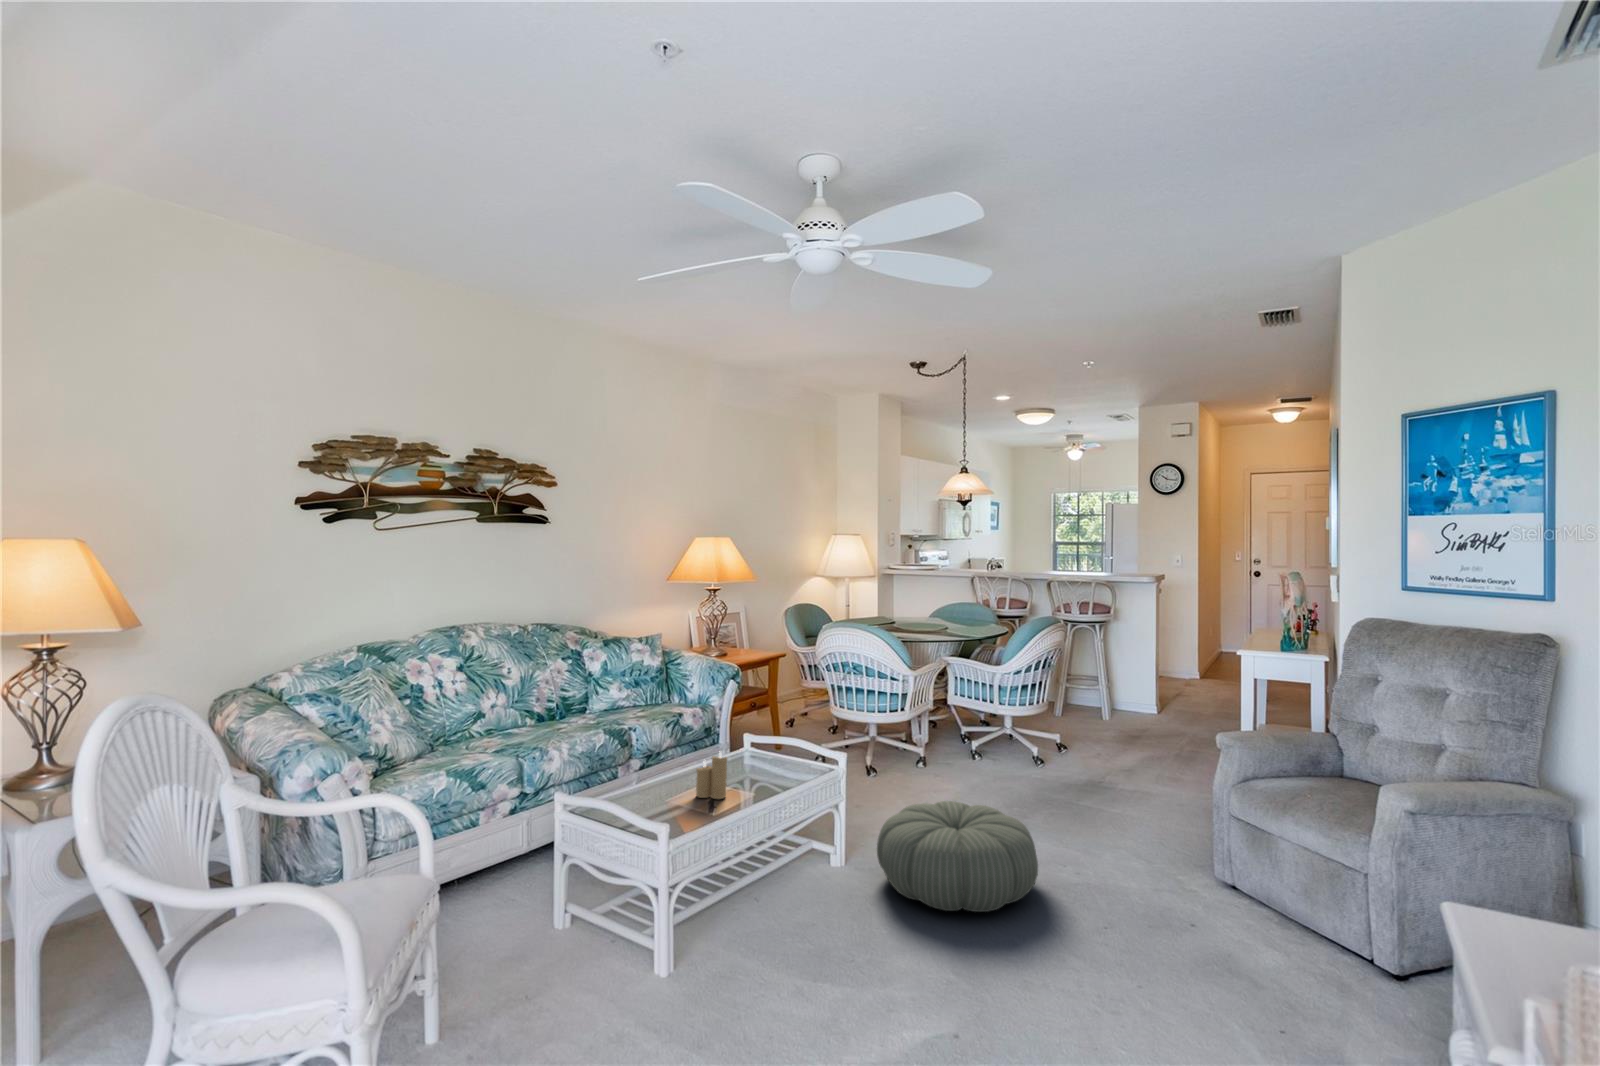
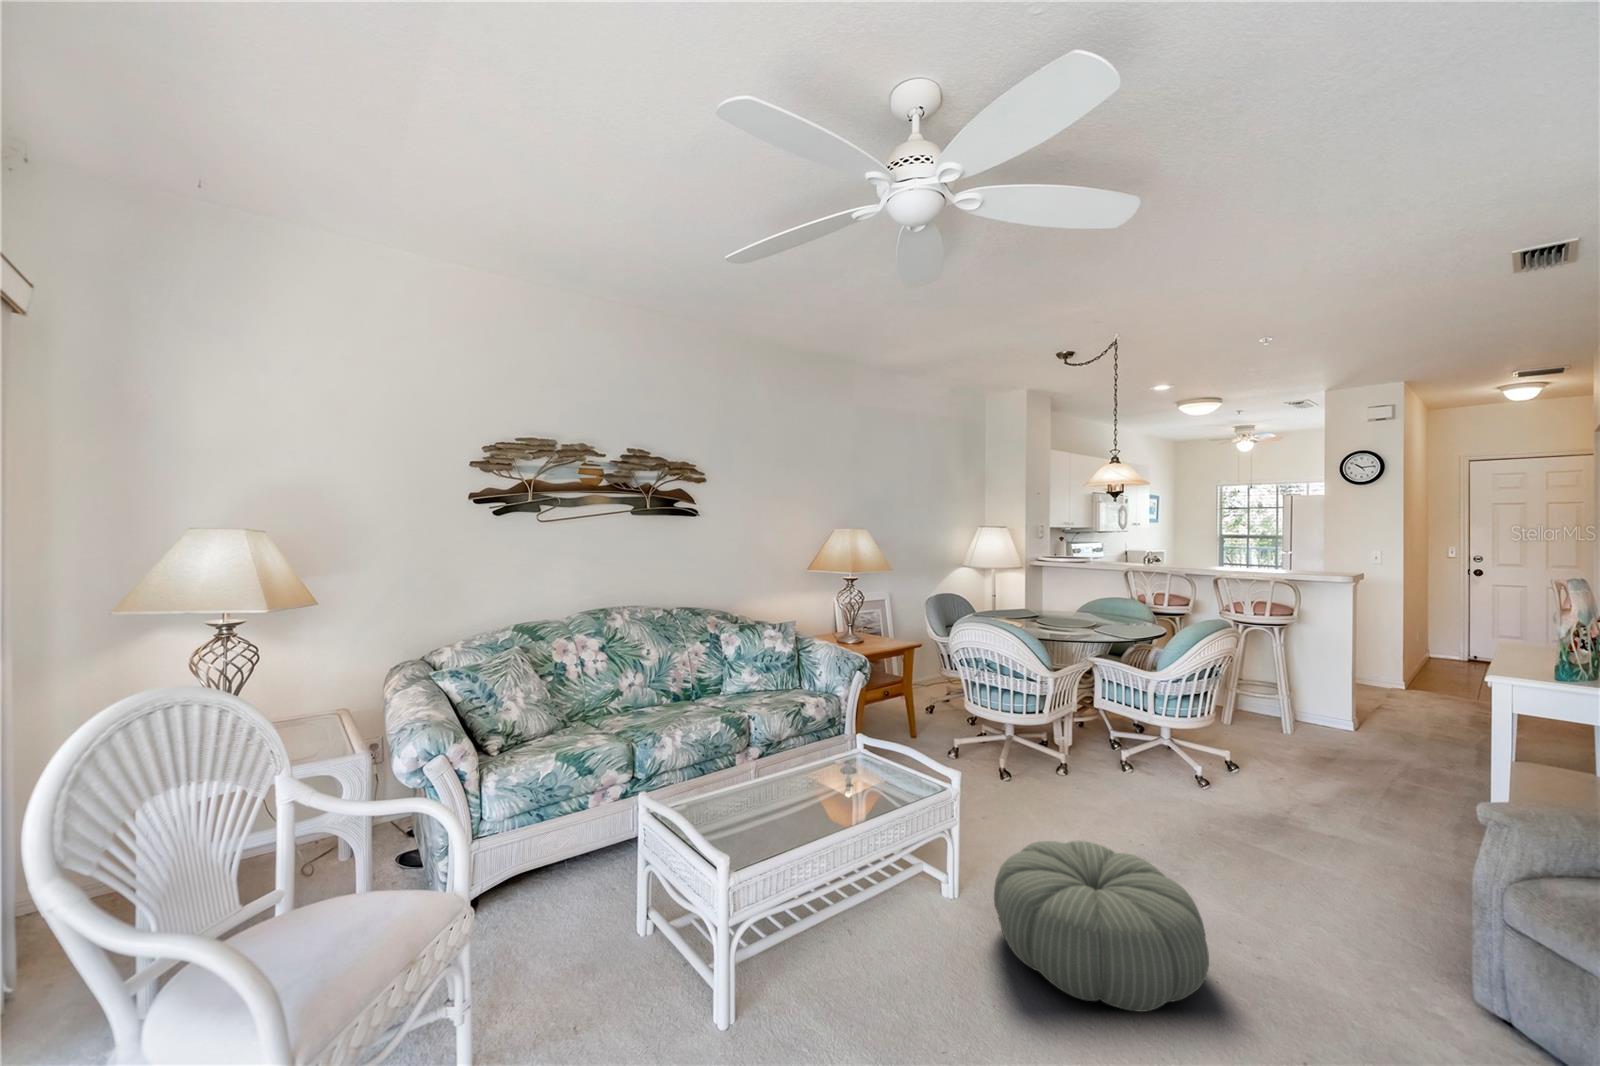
candle: present [696,752,727,799] -> none [792,759,825,813]

